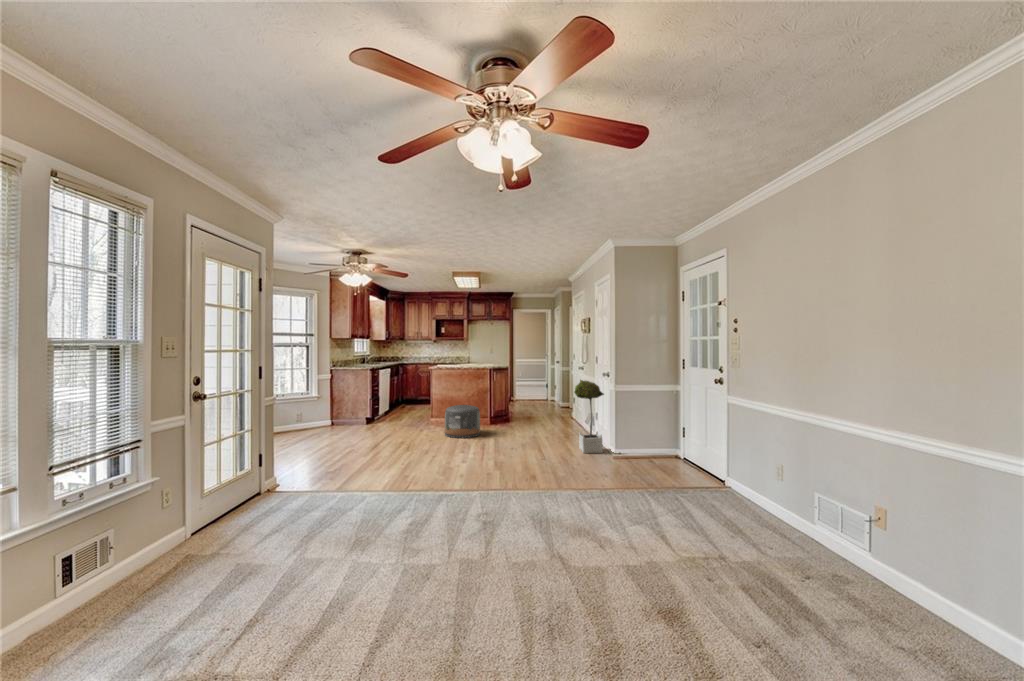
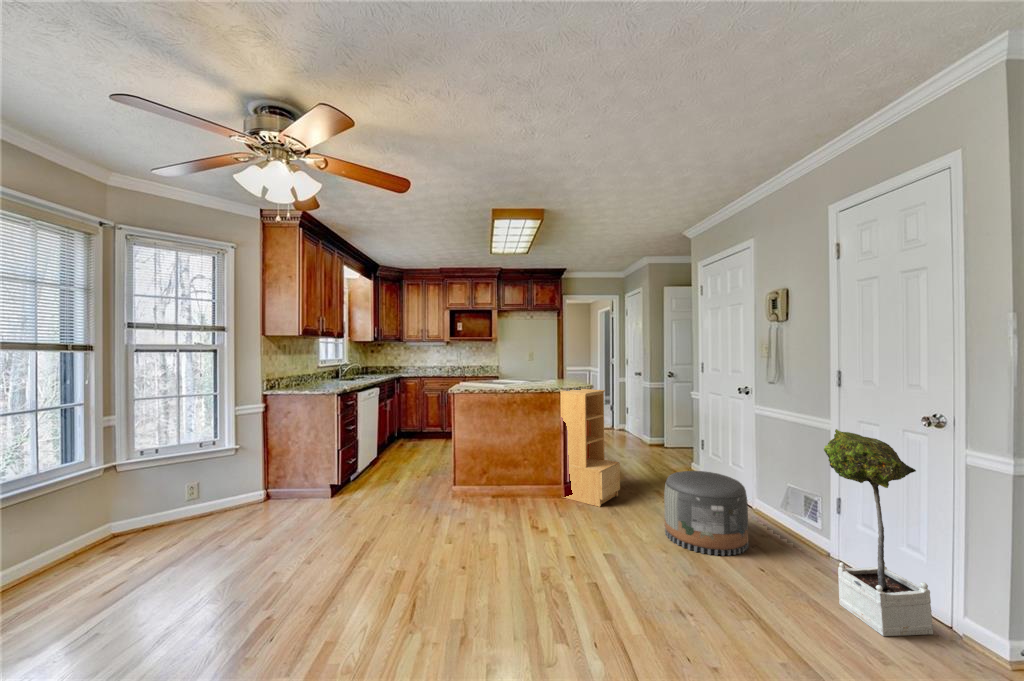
bookshelf: none [490,368,522,428] -> present [560,389,620,507]
pouf: present [445,405,480,438] -> present [664,471,749,556]

